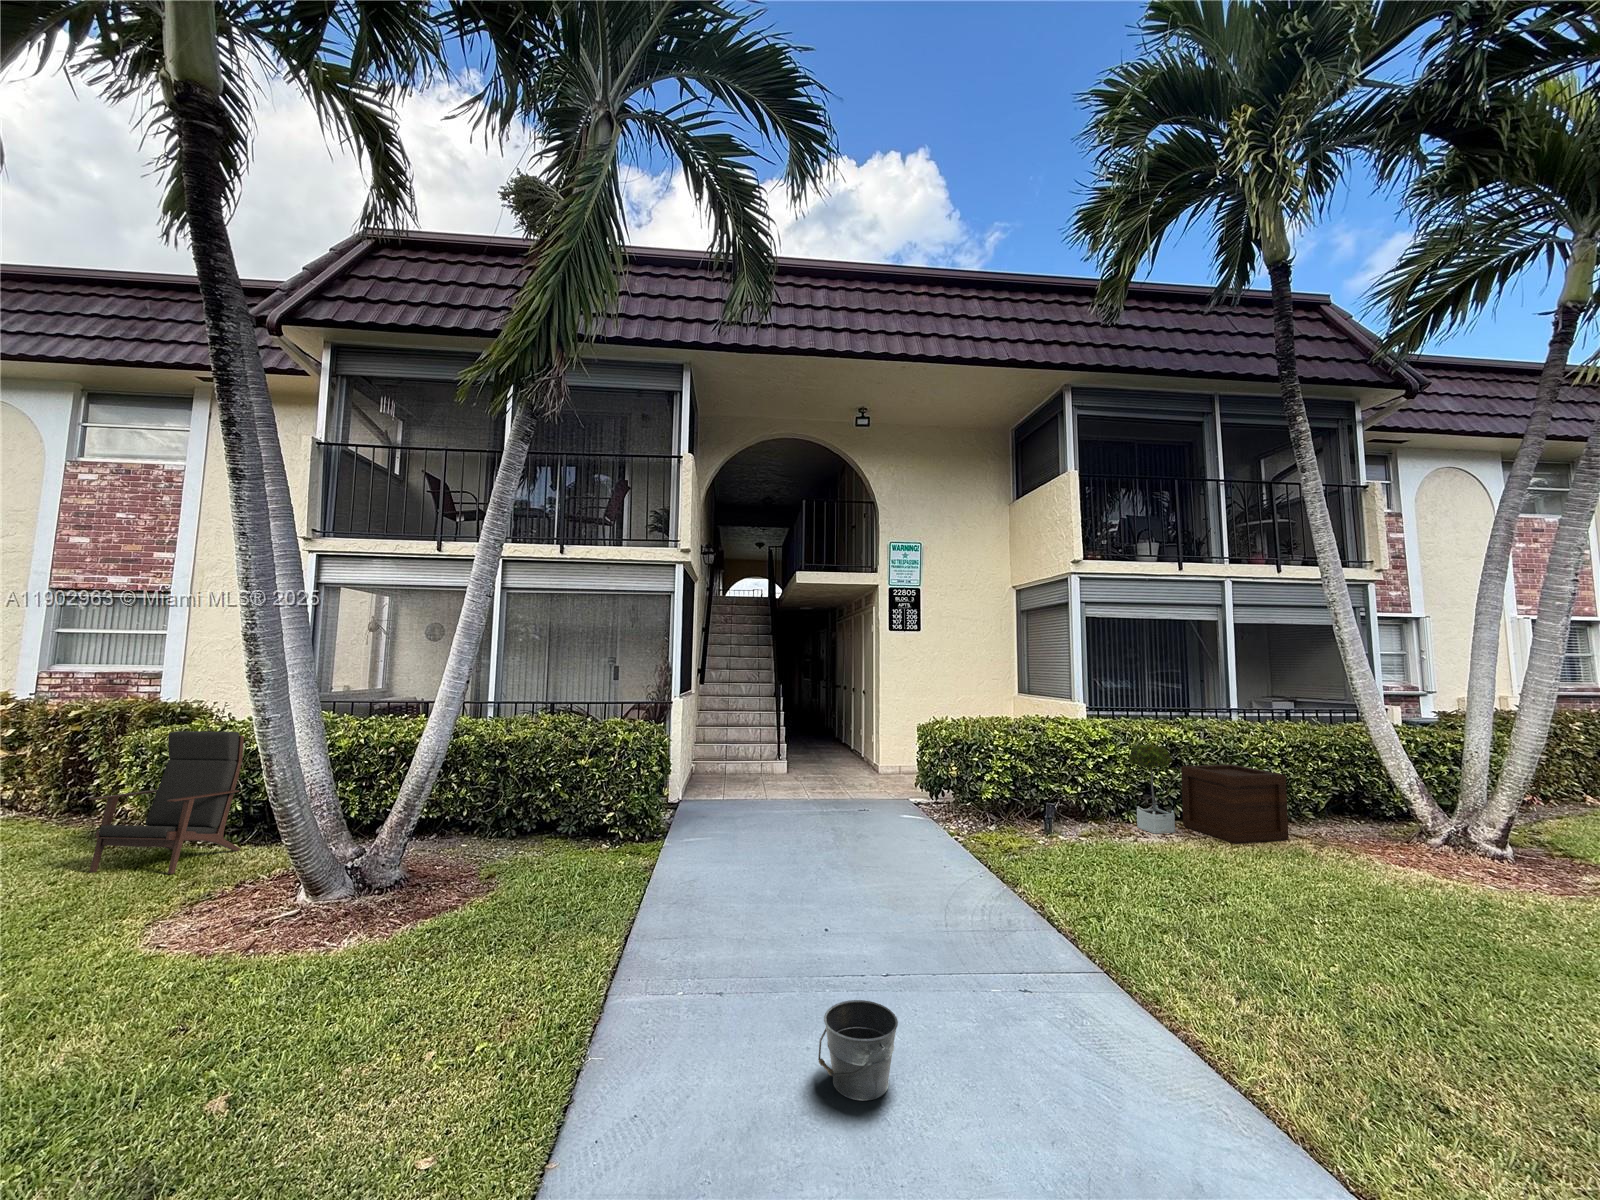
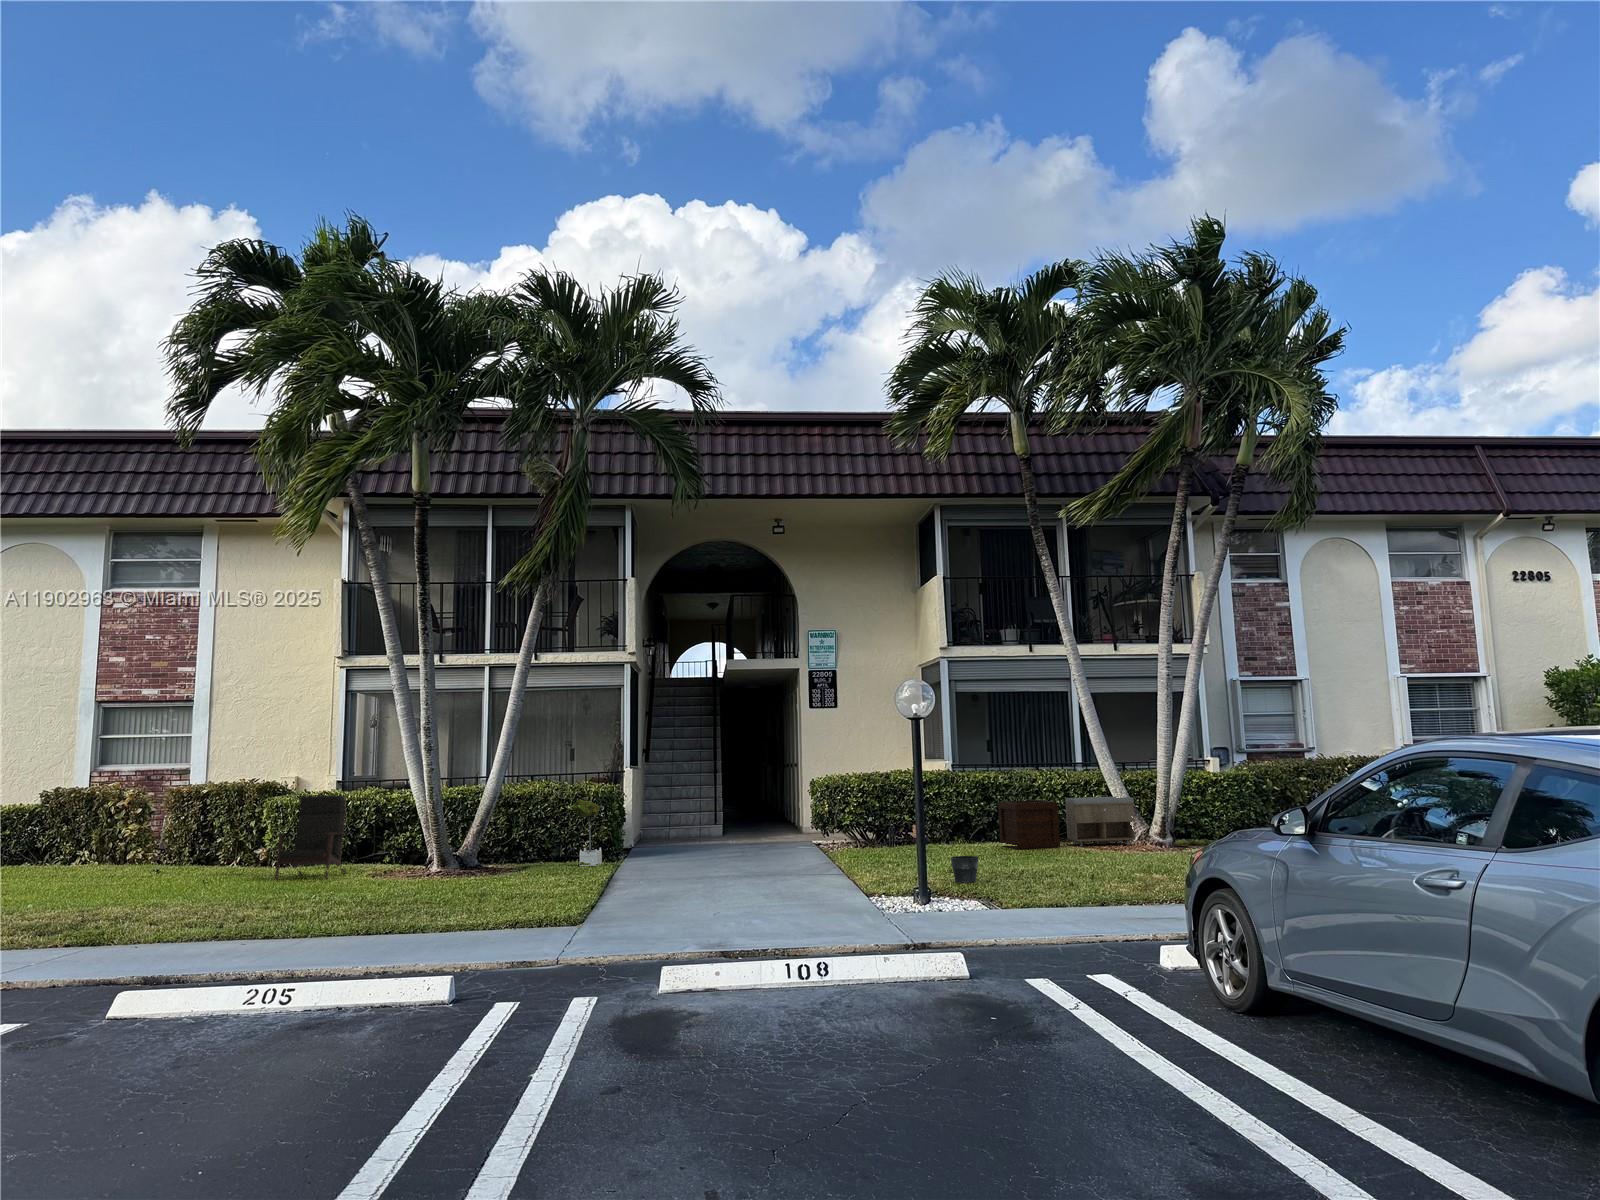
potted tree: present [1129,744,1175,834] -> present [573,799,602,866]
storage bench: none [1272,764,1394,838] -> present [1065,796,1136,846]
bucket: present [818,1000,898,1101] -> present [949,856,979,883]

